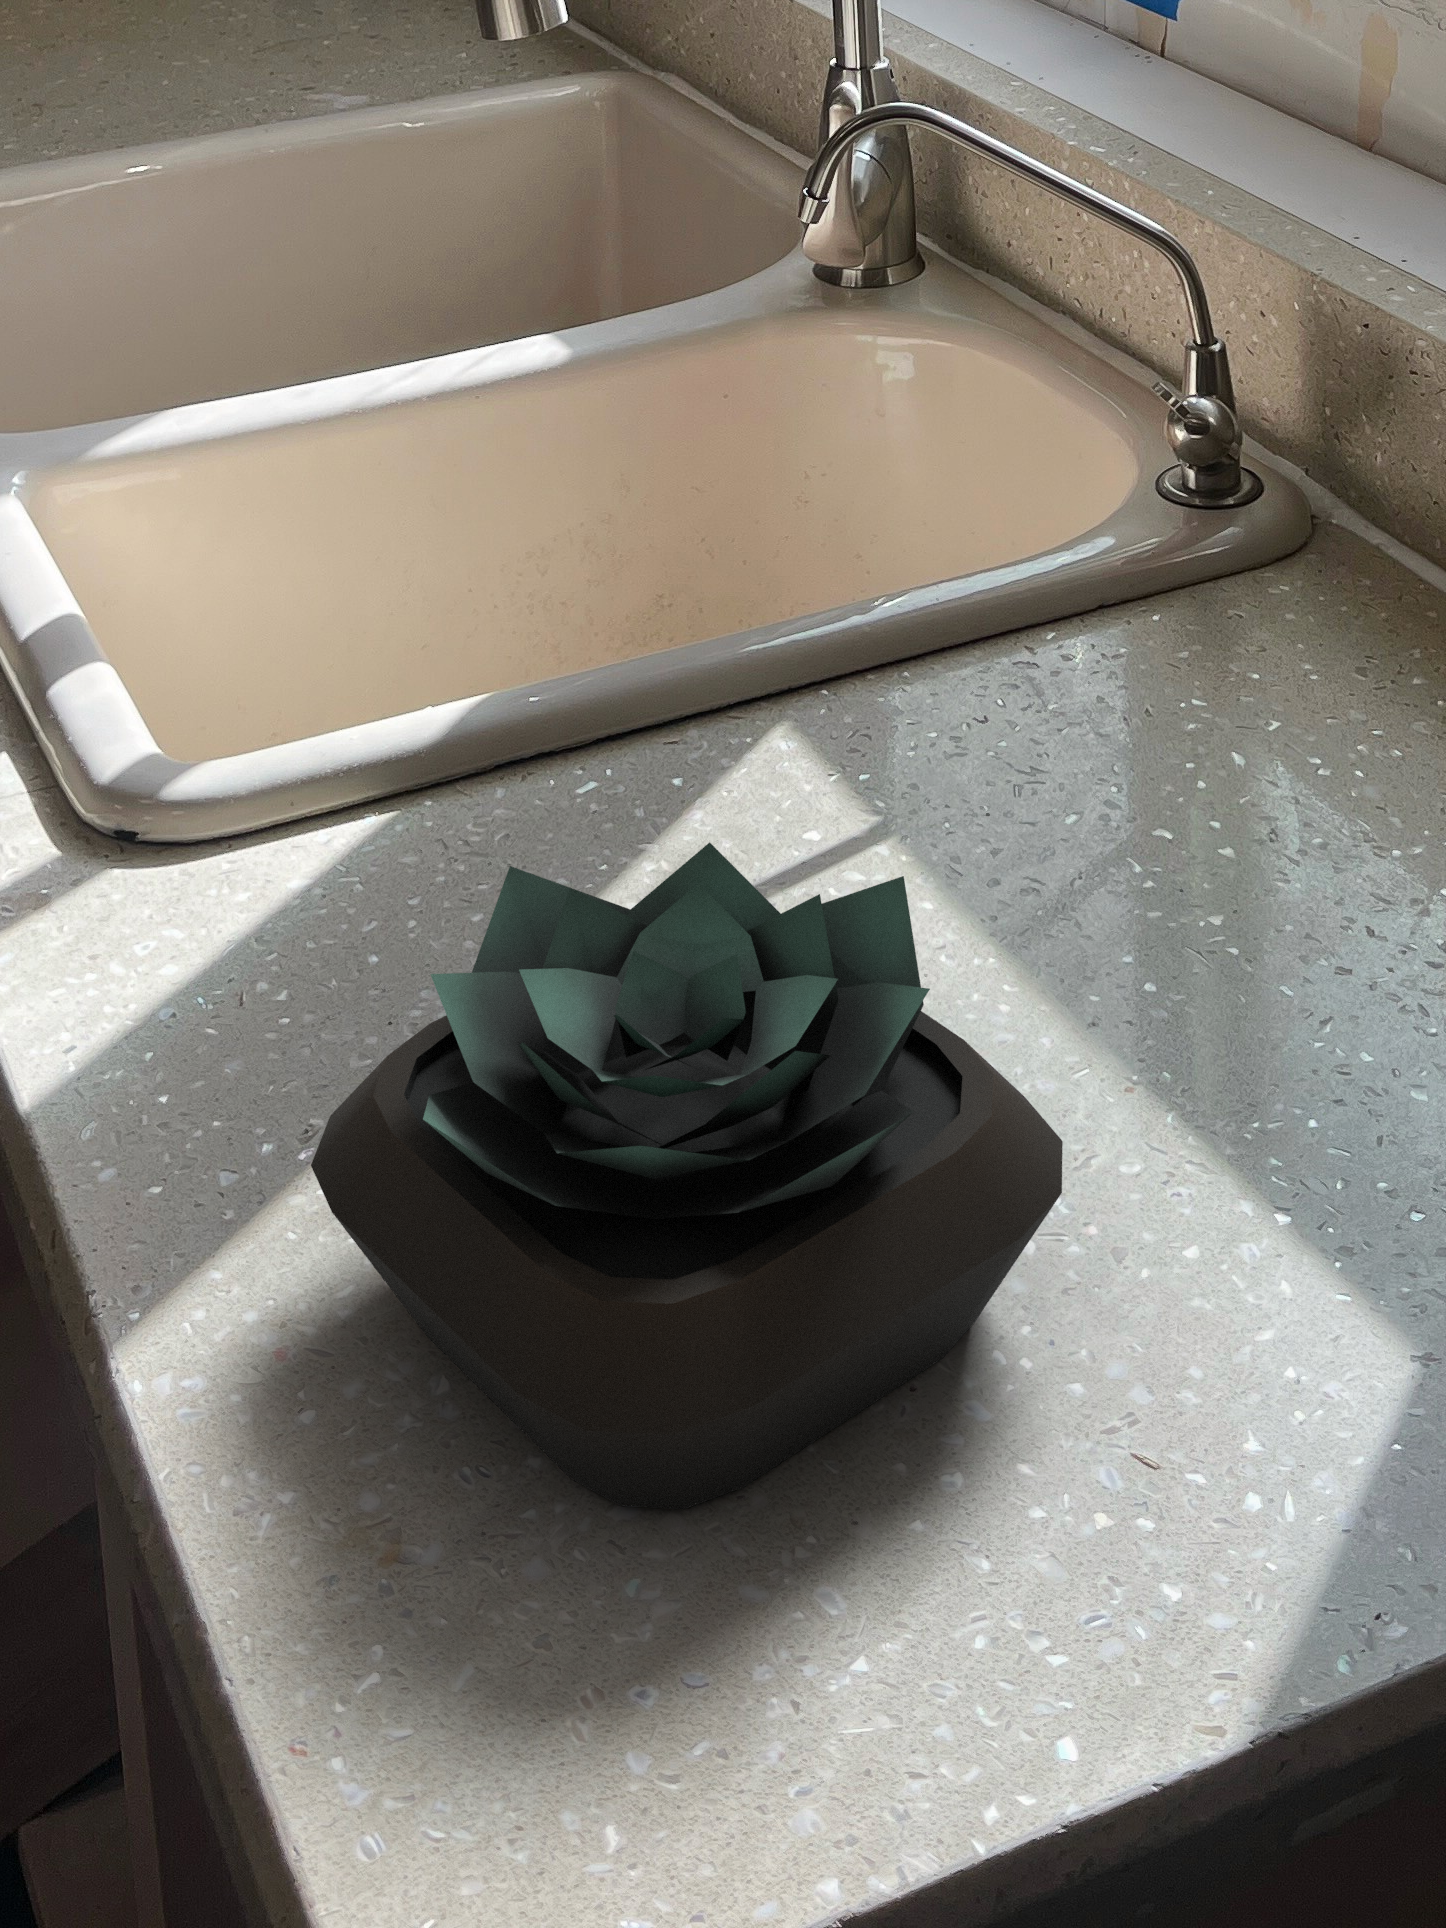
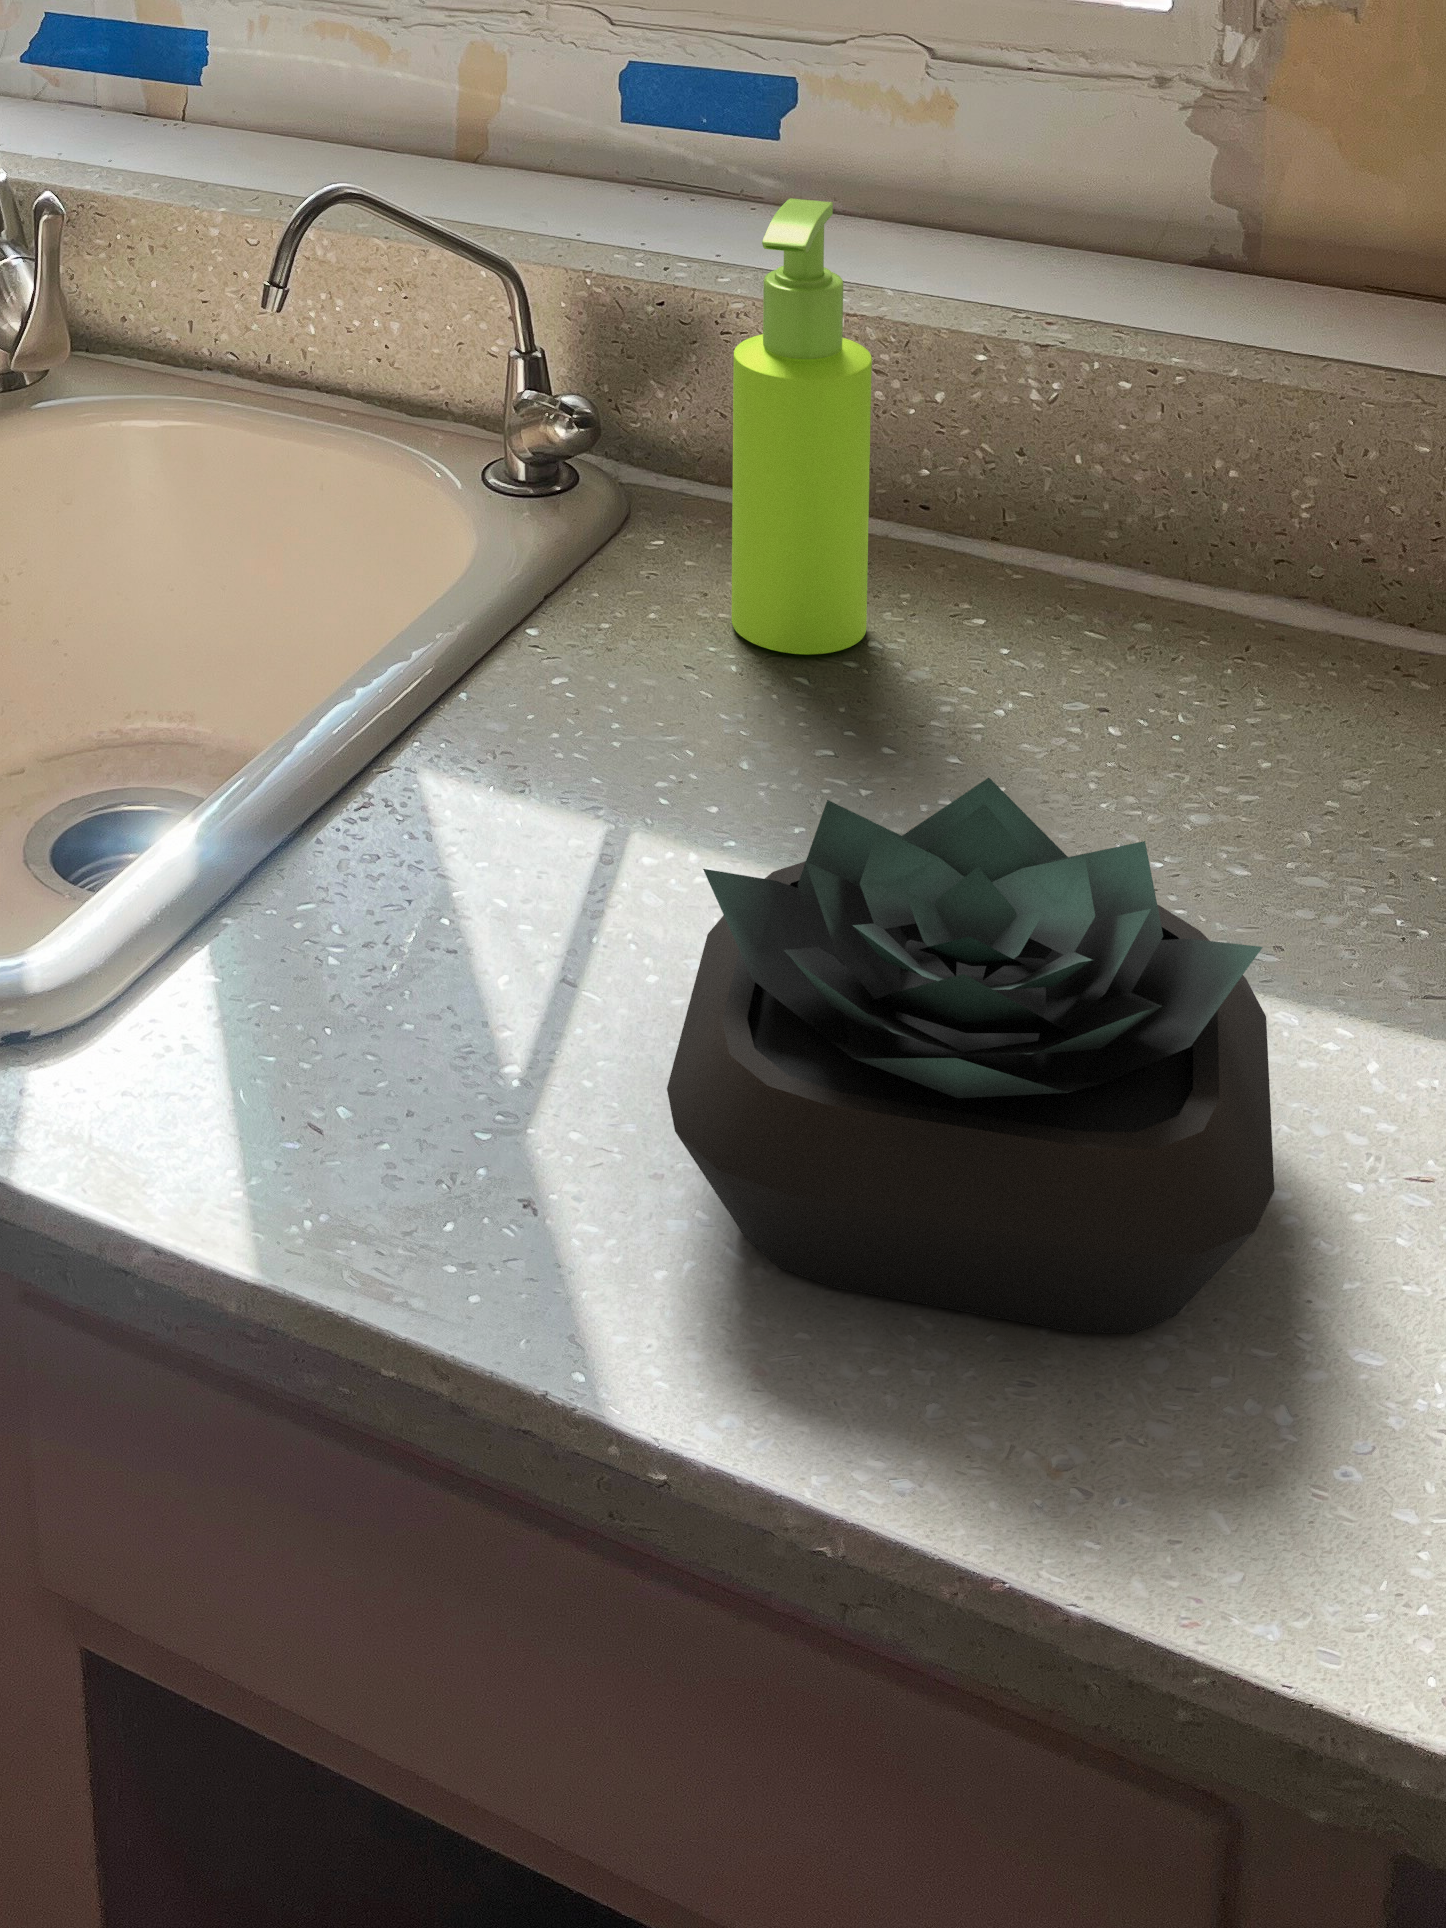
soap dispenser: none [1209,220,1380,746] -> present [732,198,872,654]

